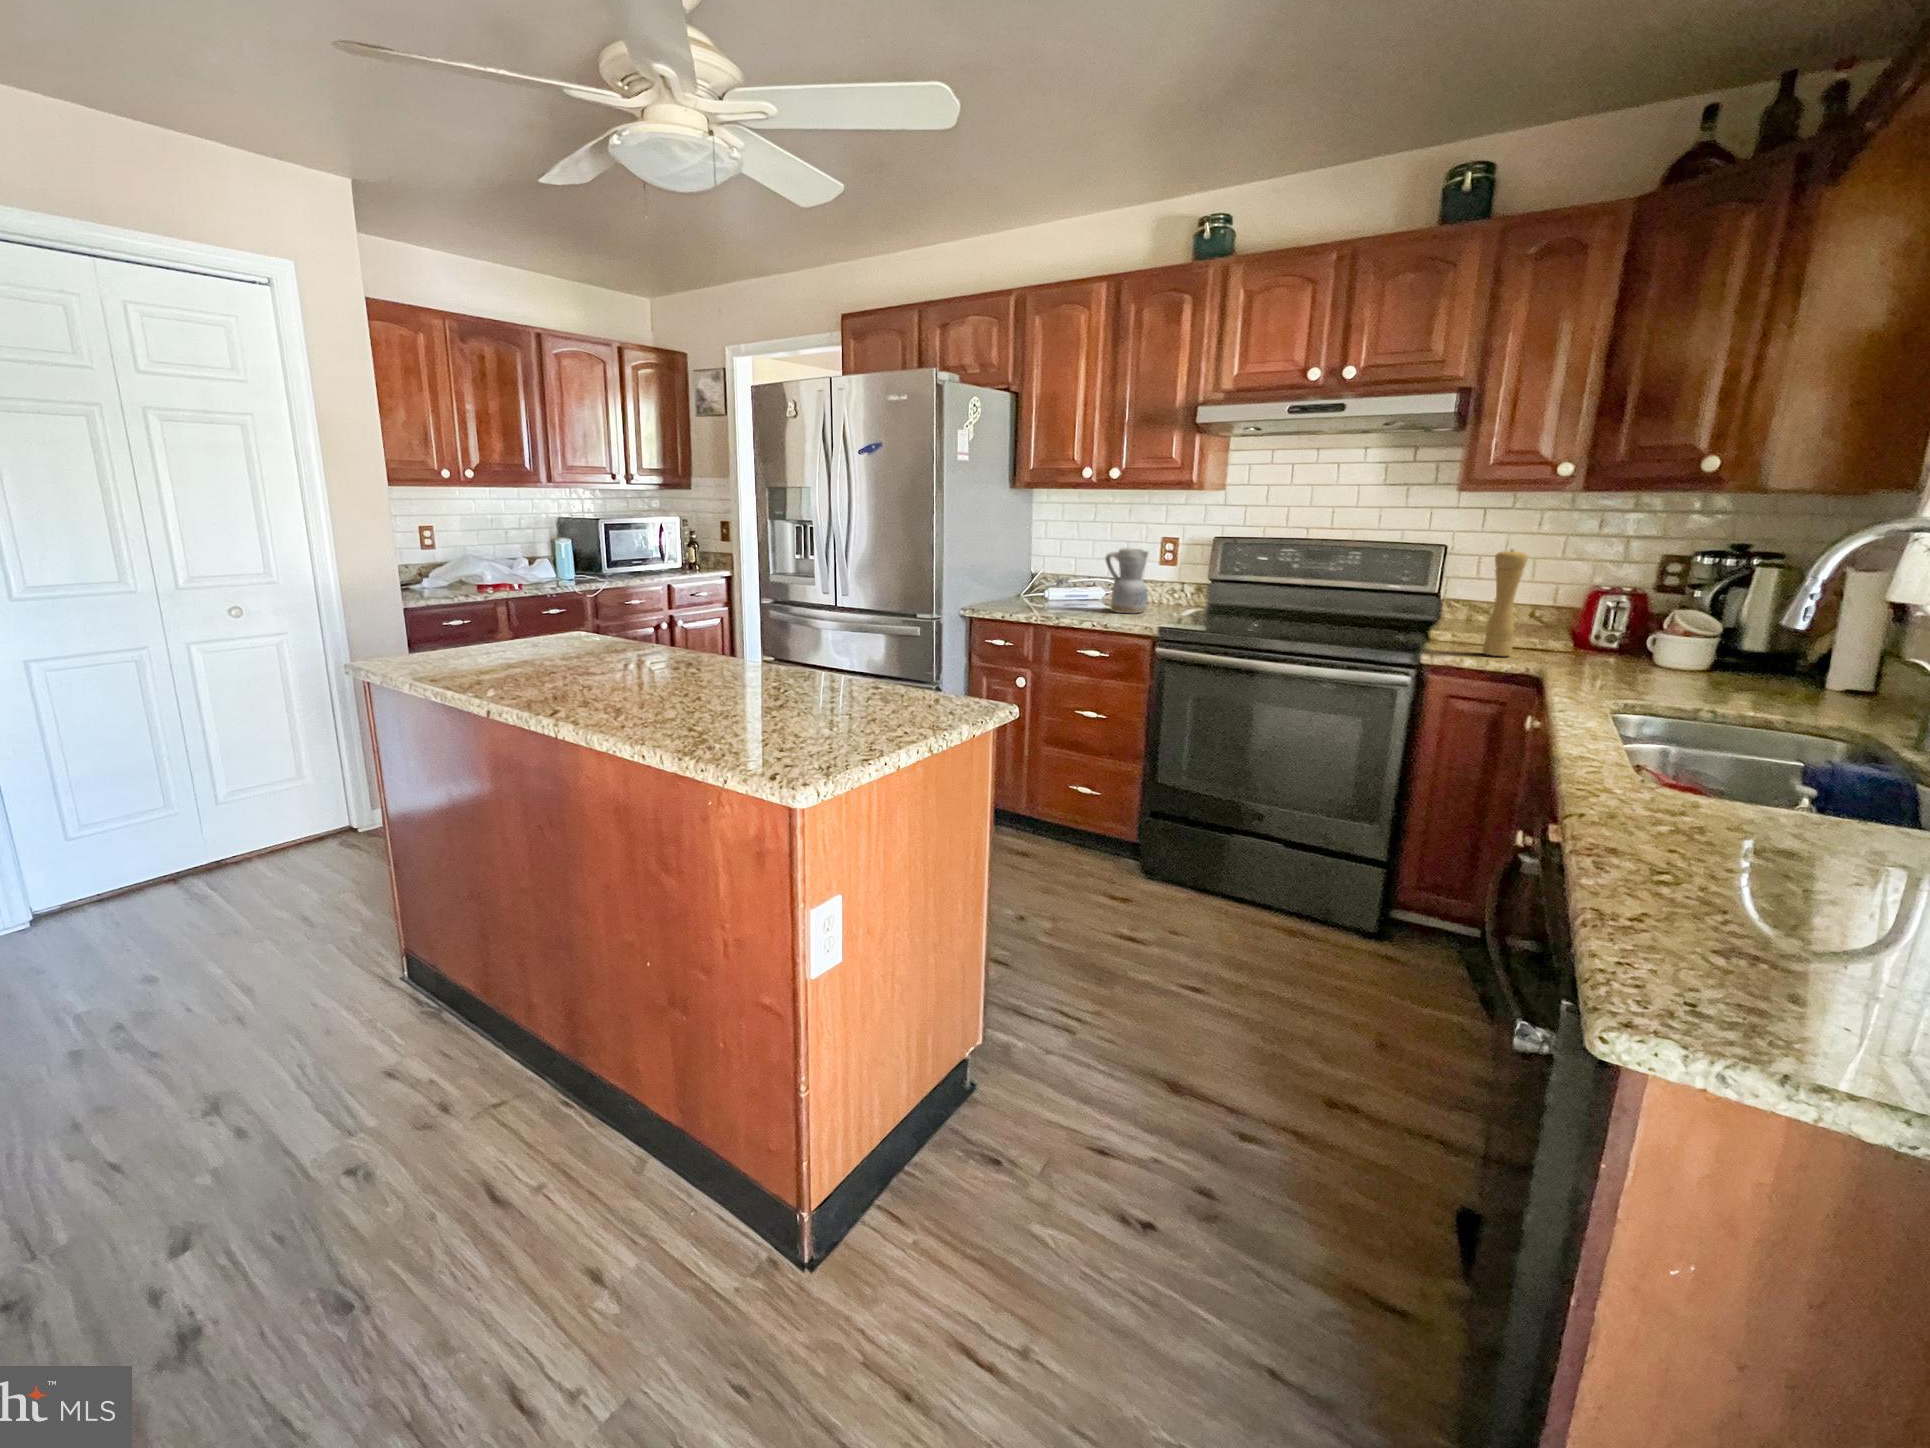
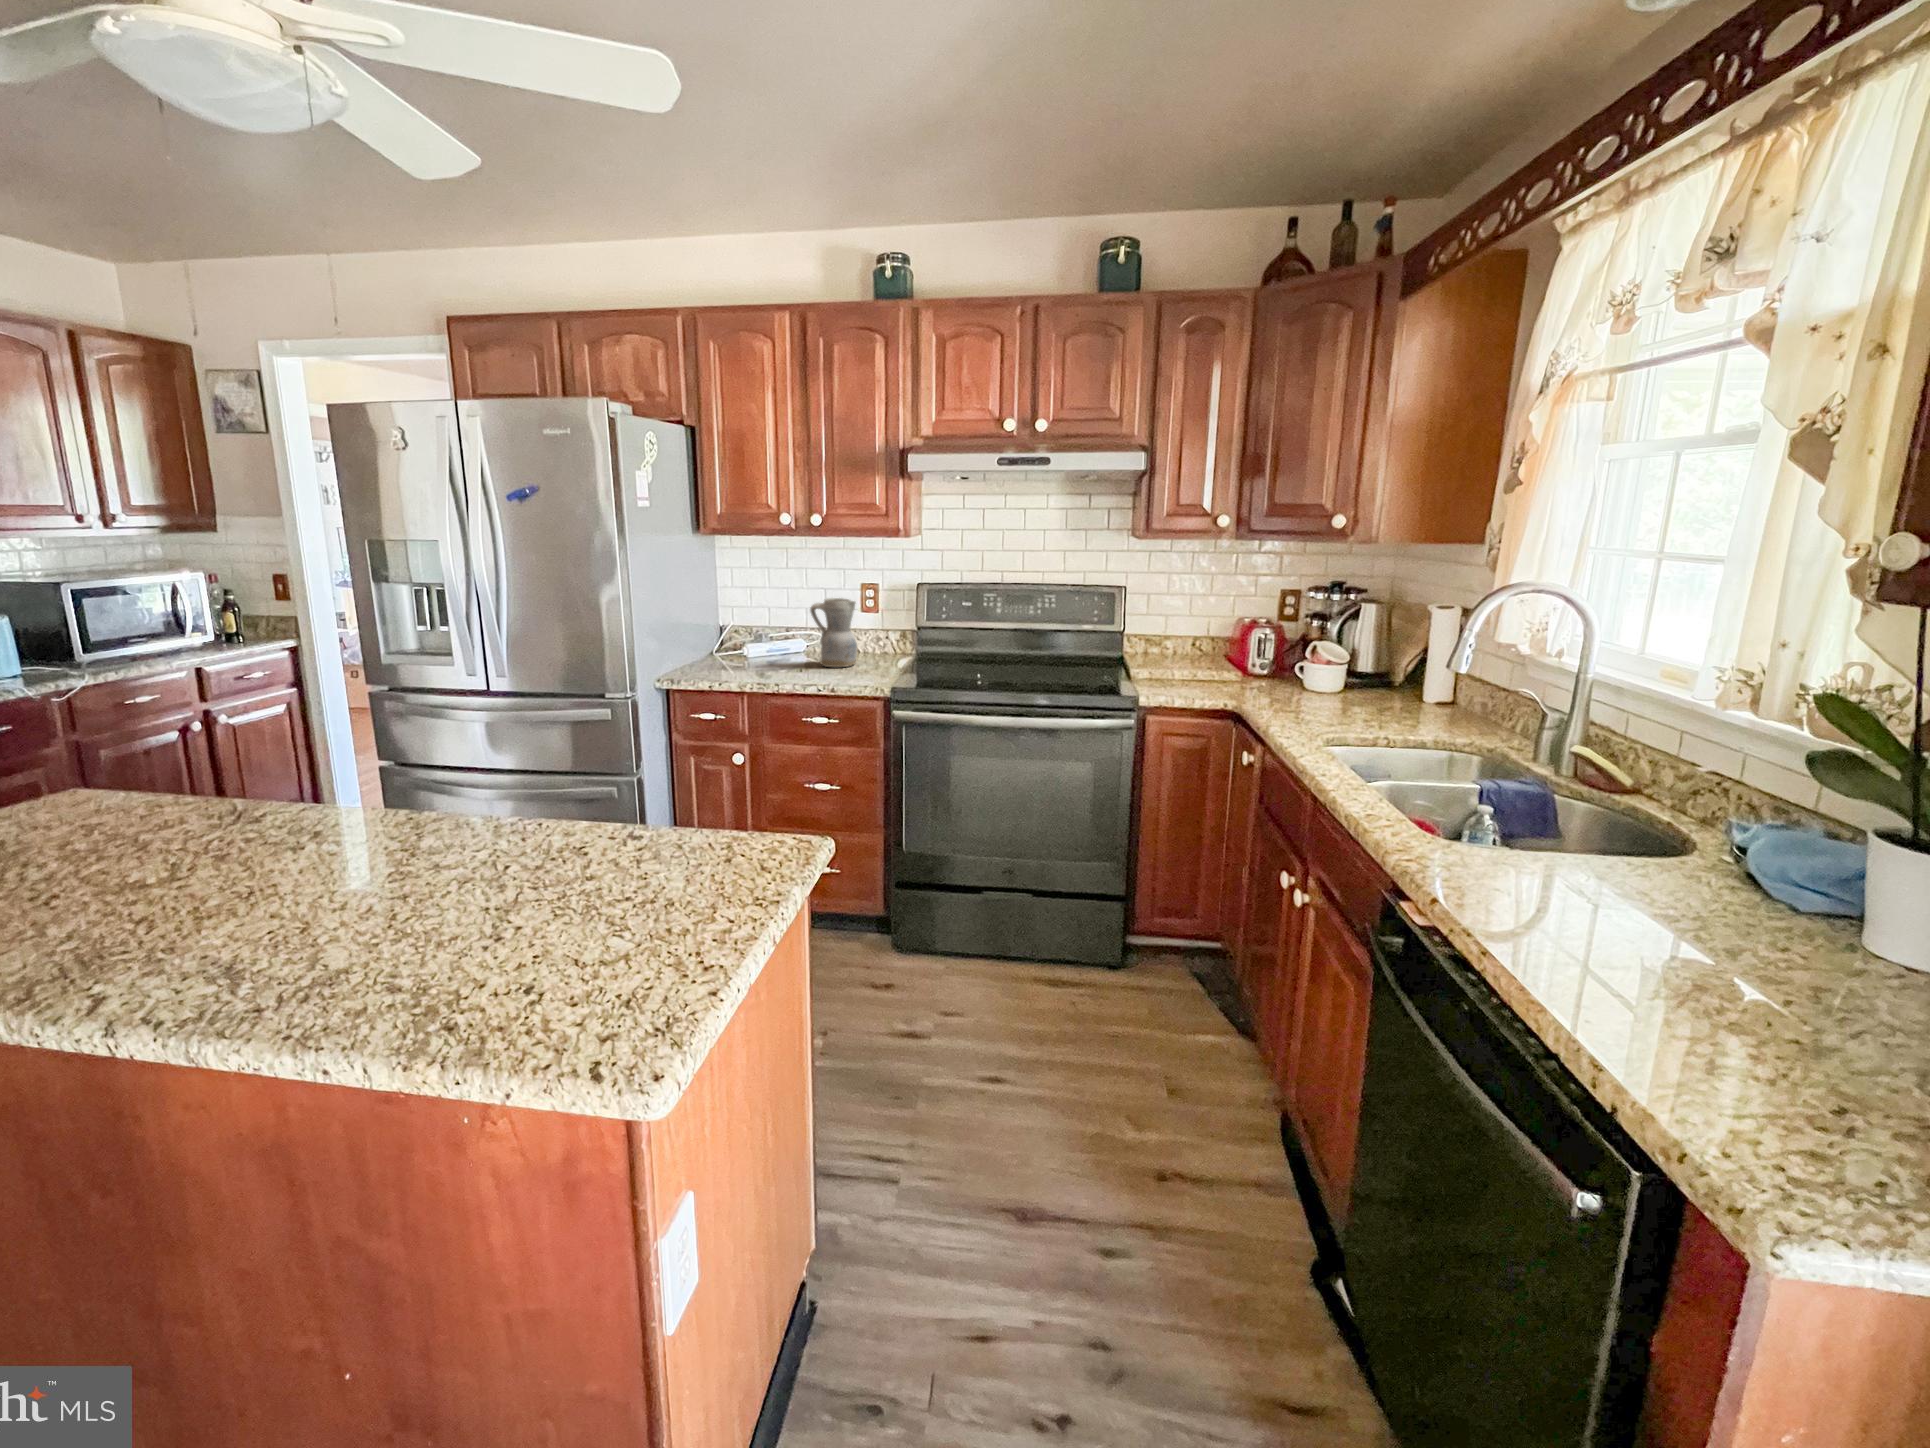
pepper mill: present [1482,550,1528,656] -> none [1181,596,1213,693]

